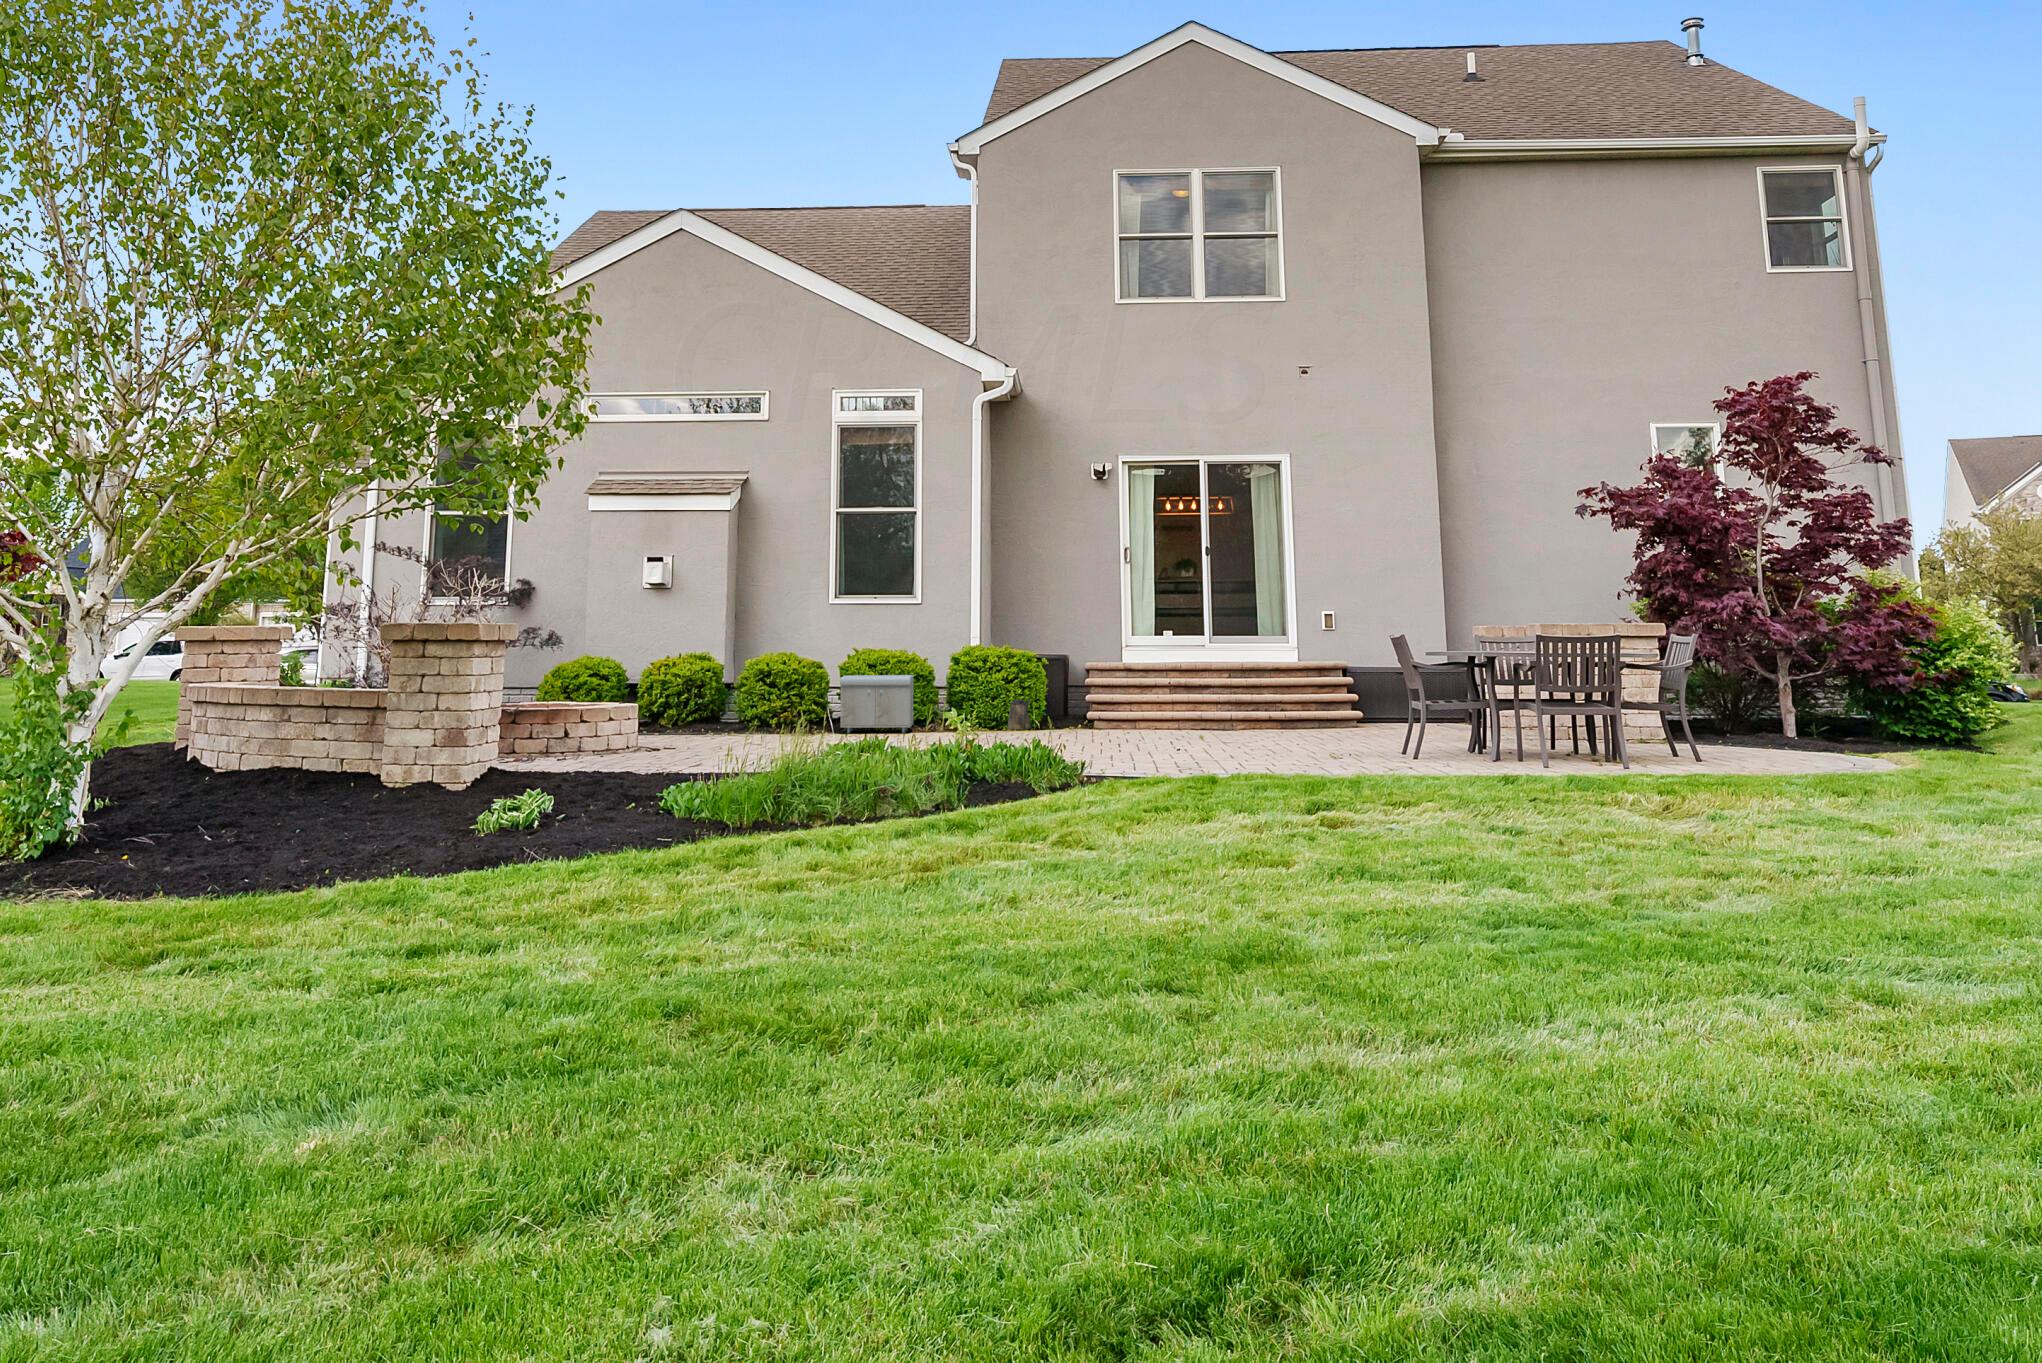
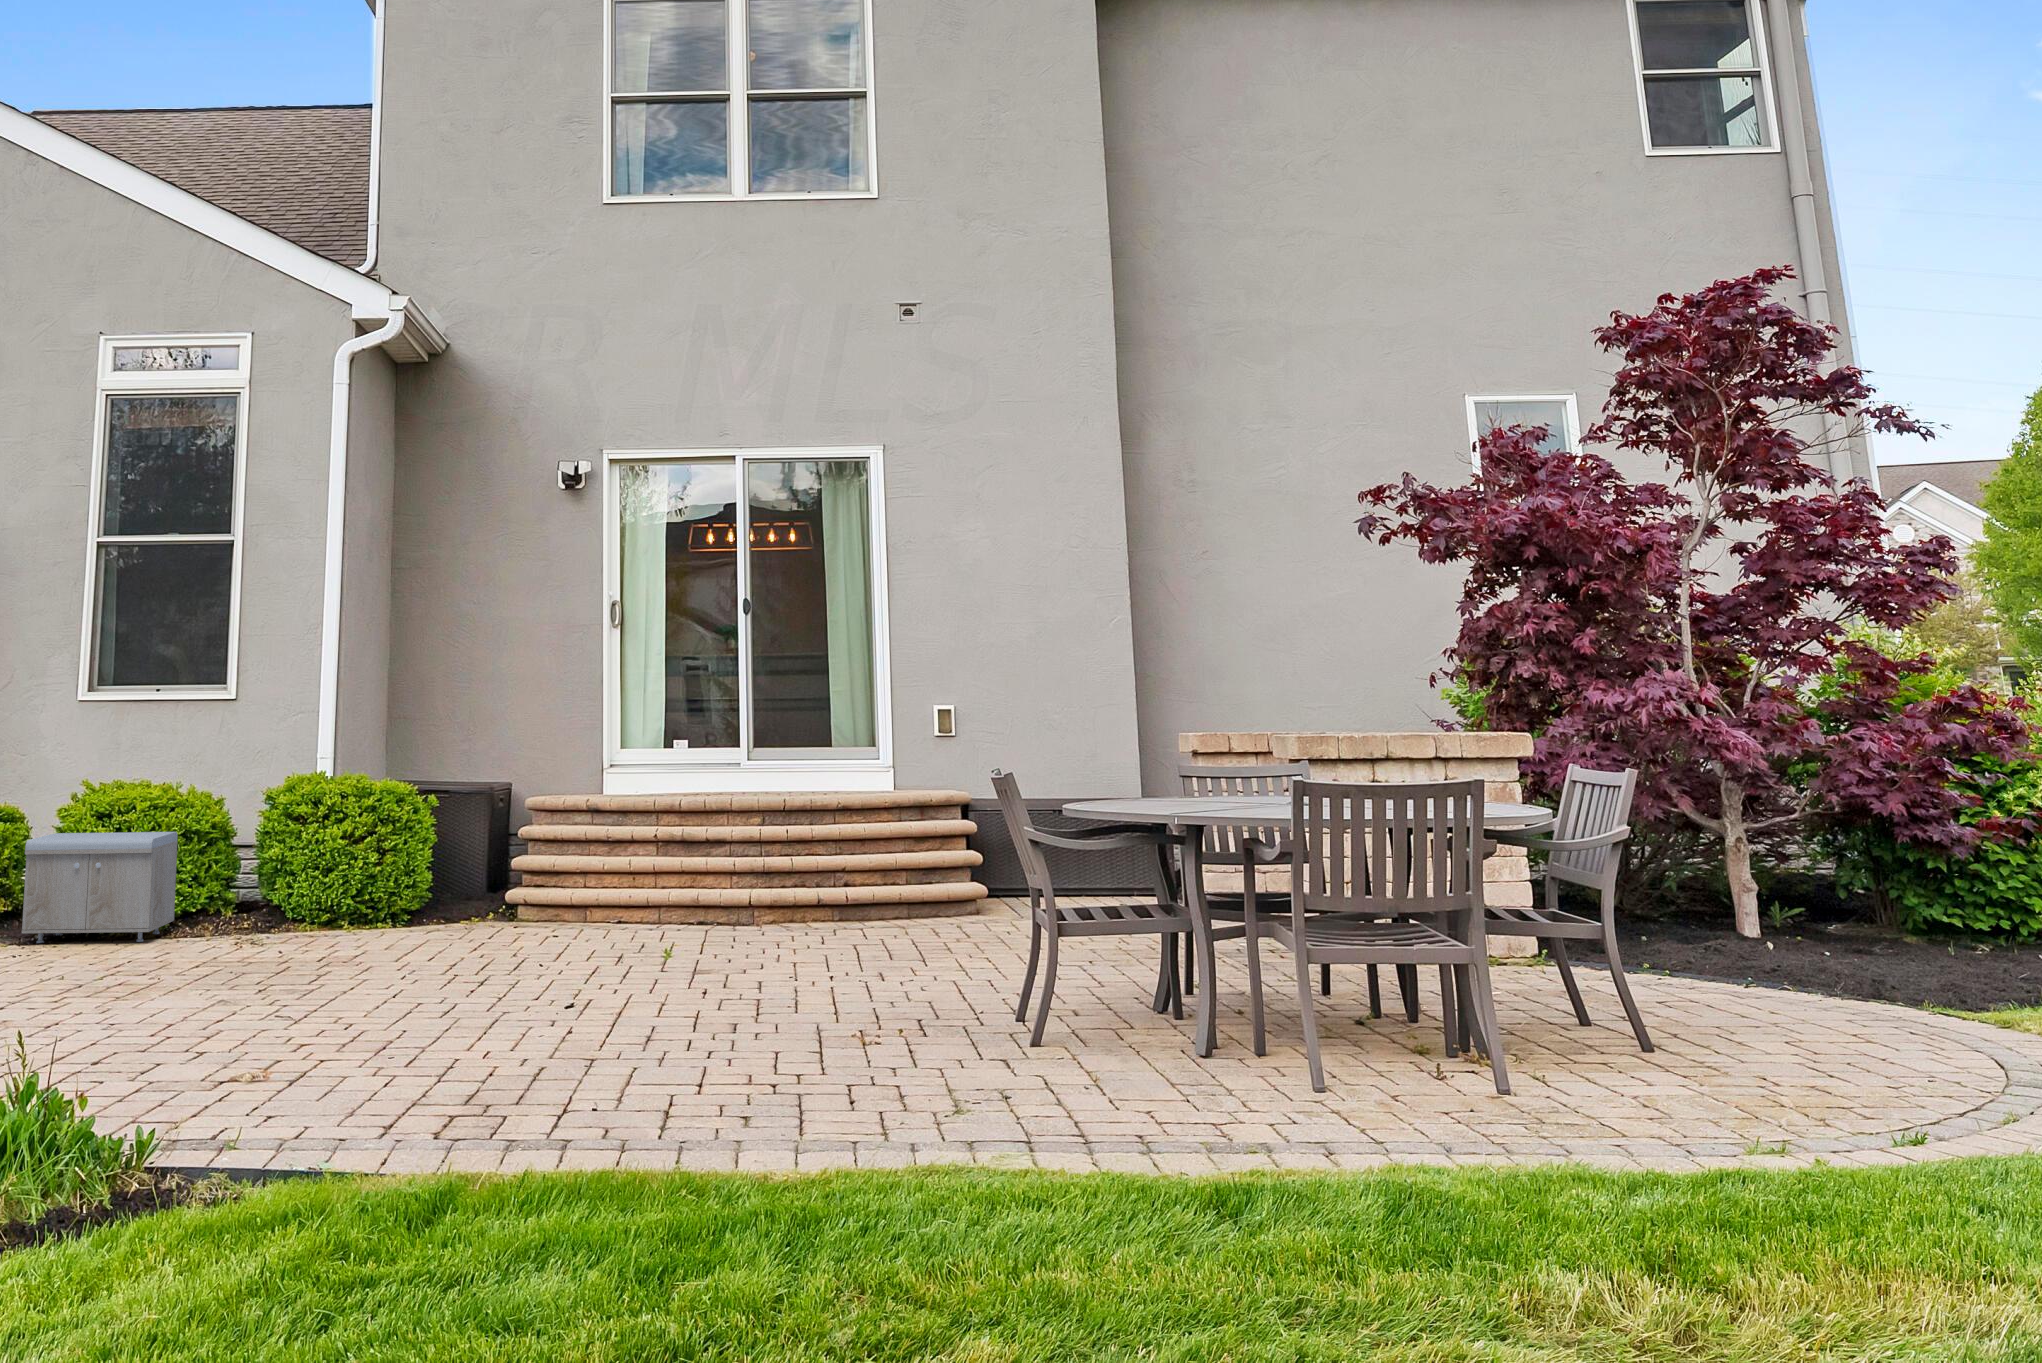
watering can: present [1007,699,1031,729] -> none [346,873,391,930]

